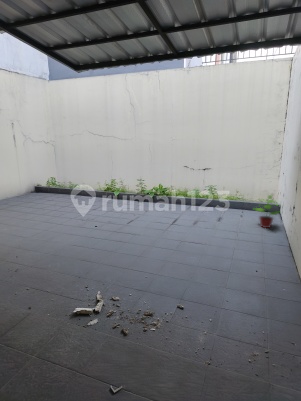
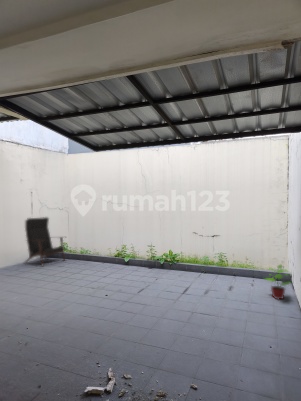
lounge chair: none [9,151,54,201] -> present [25,217,65,265]

